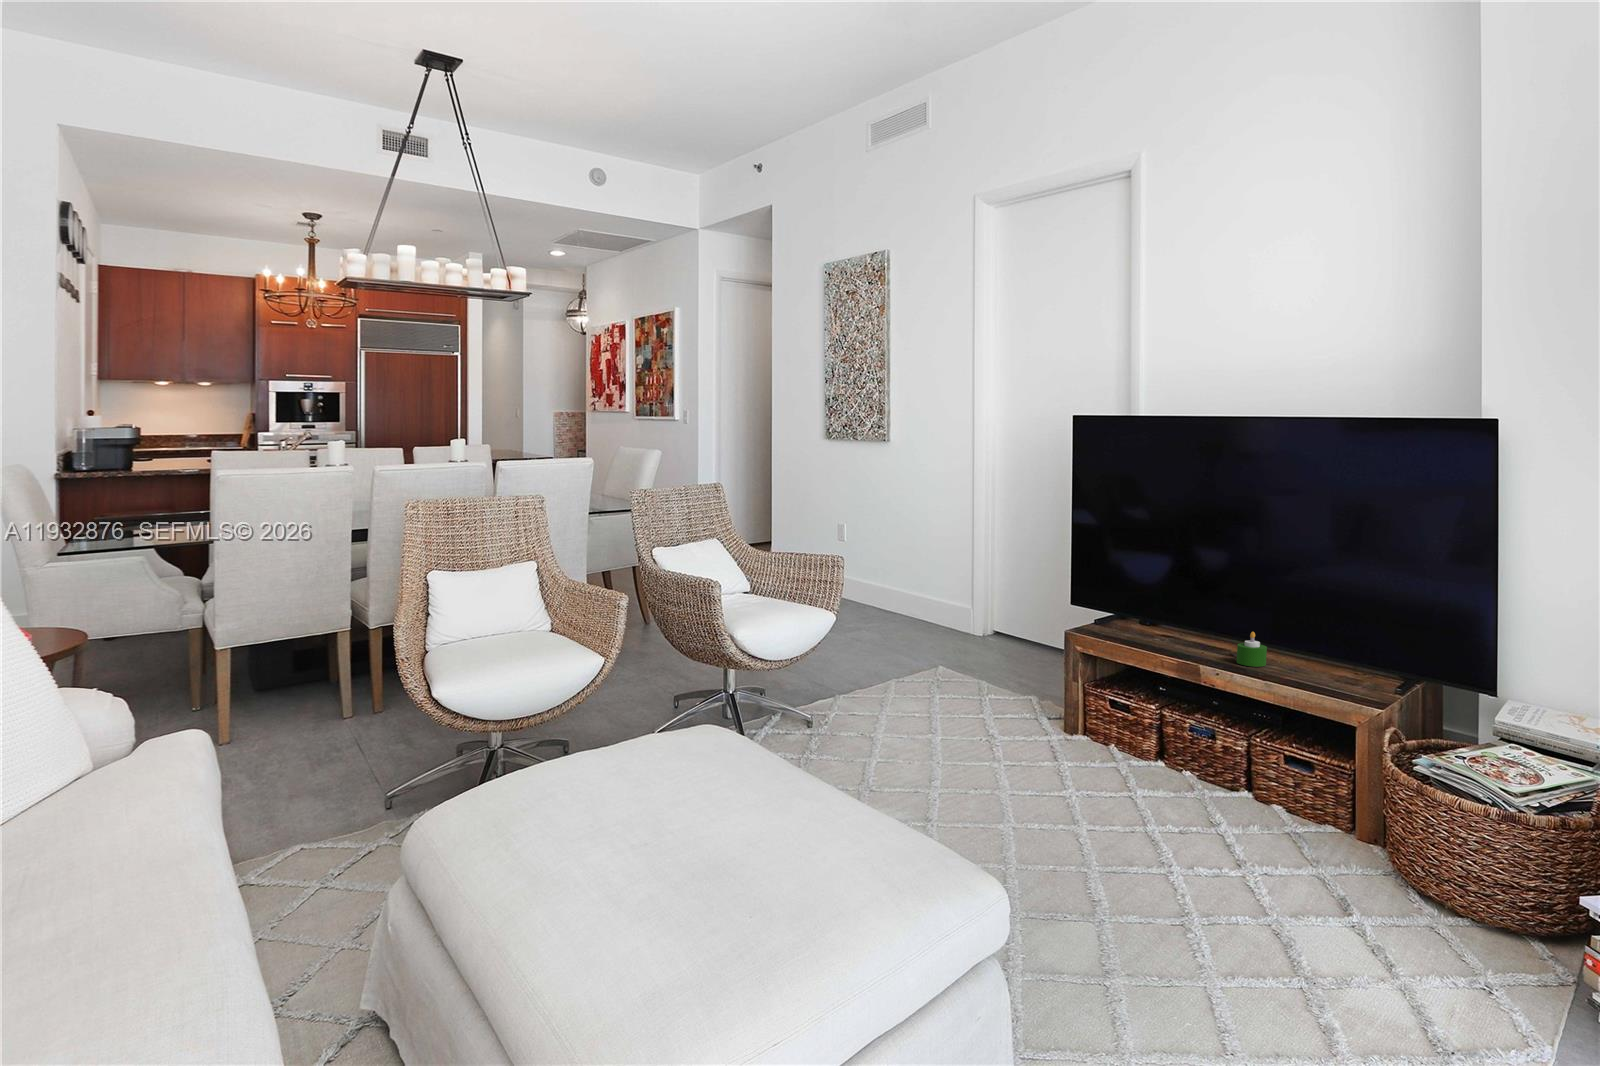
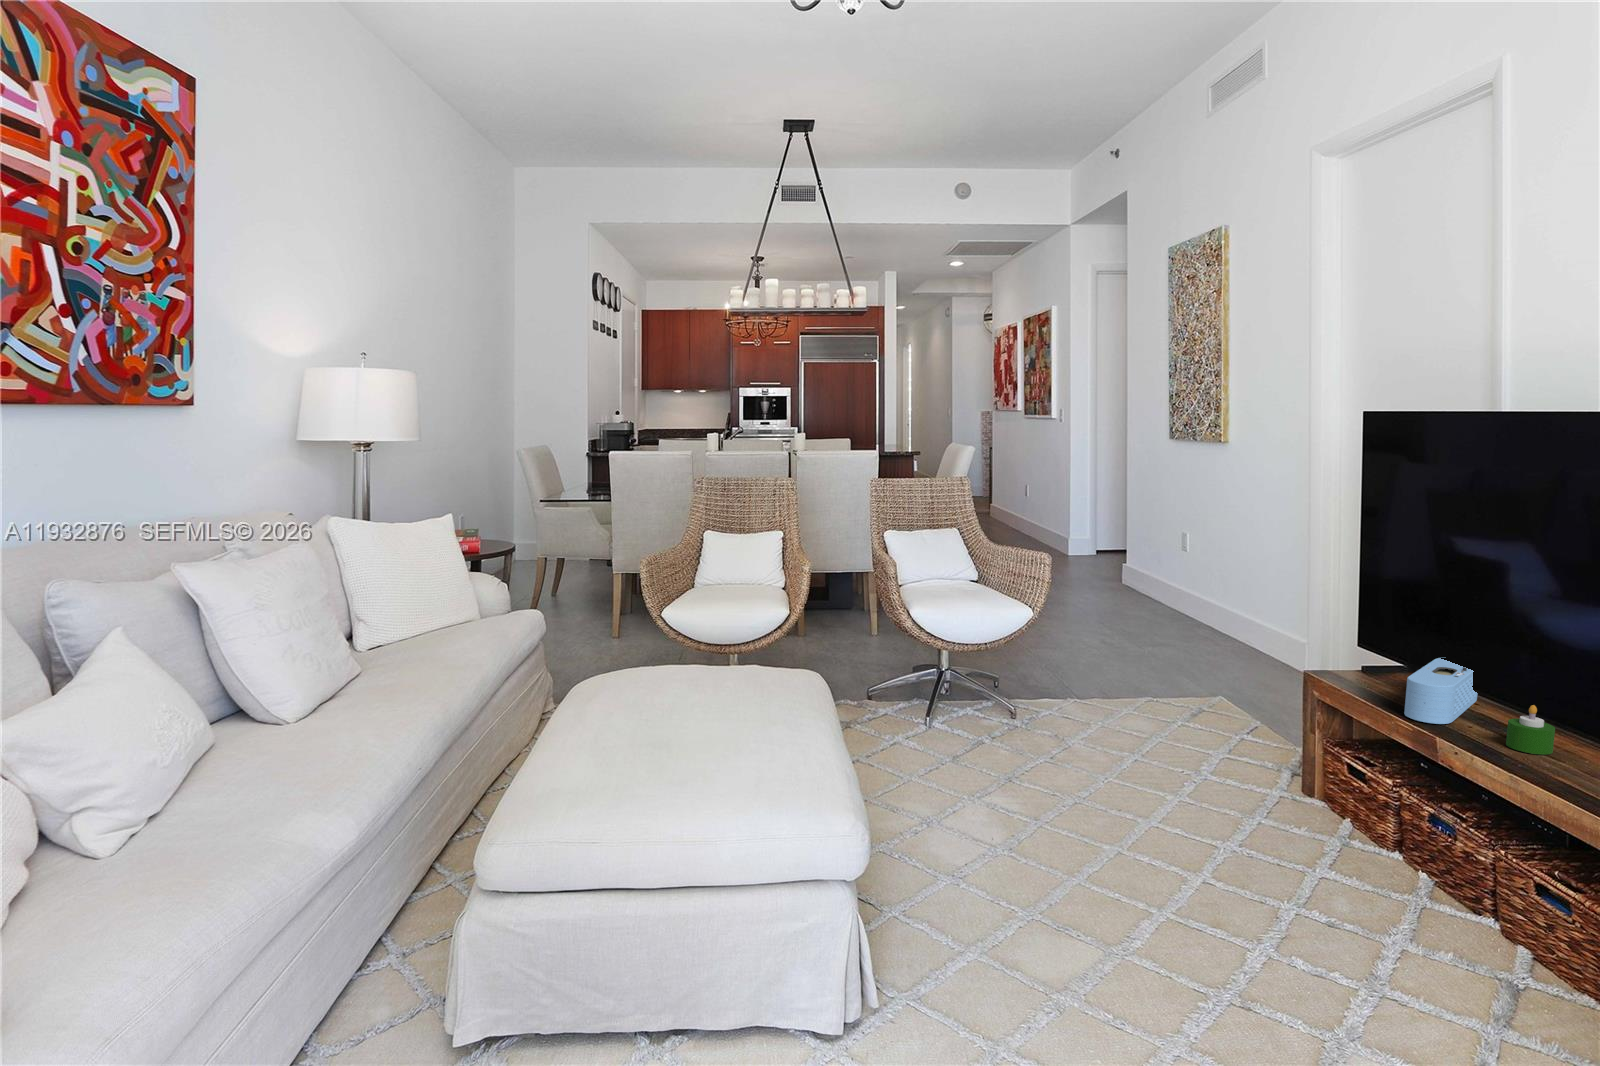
speaker: none [1156,608,1193,656] -> present [1404,658,1478,724]

